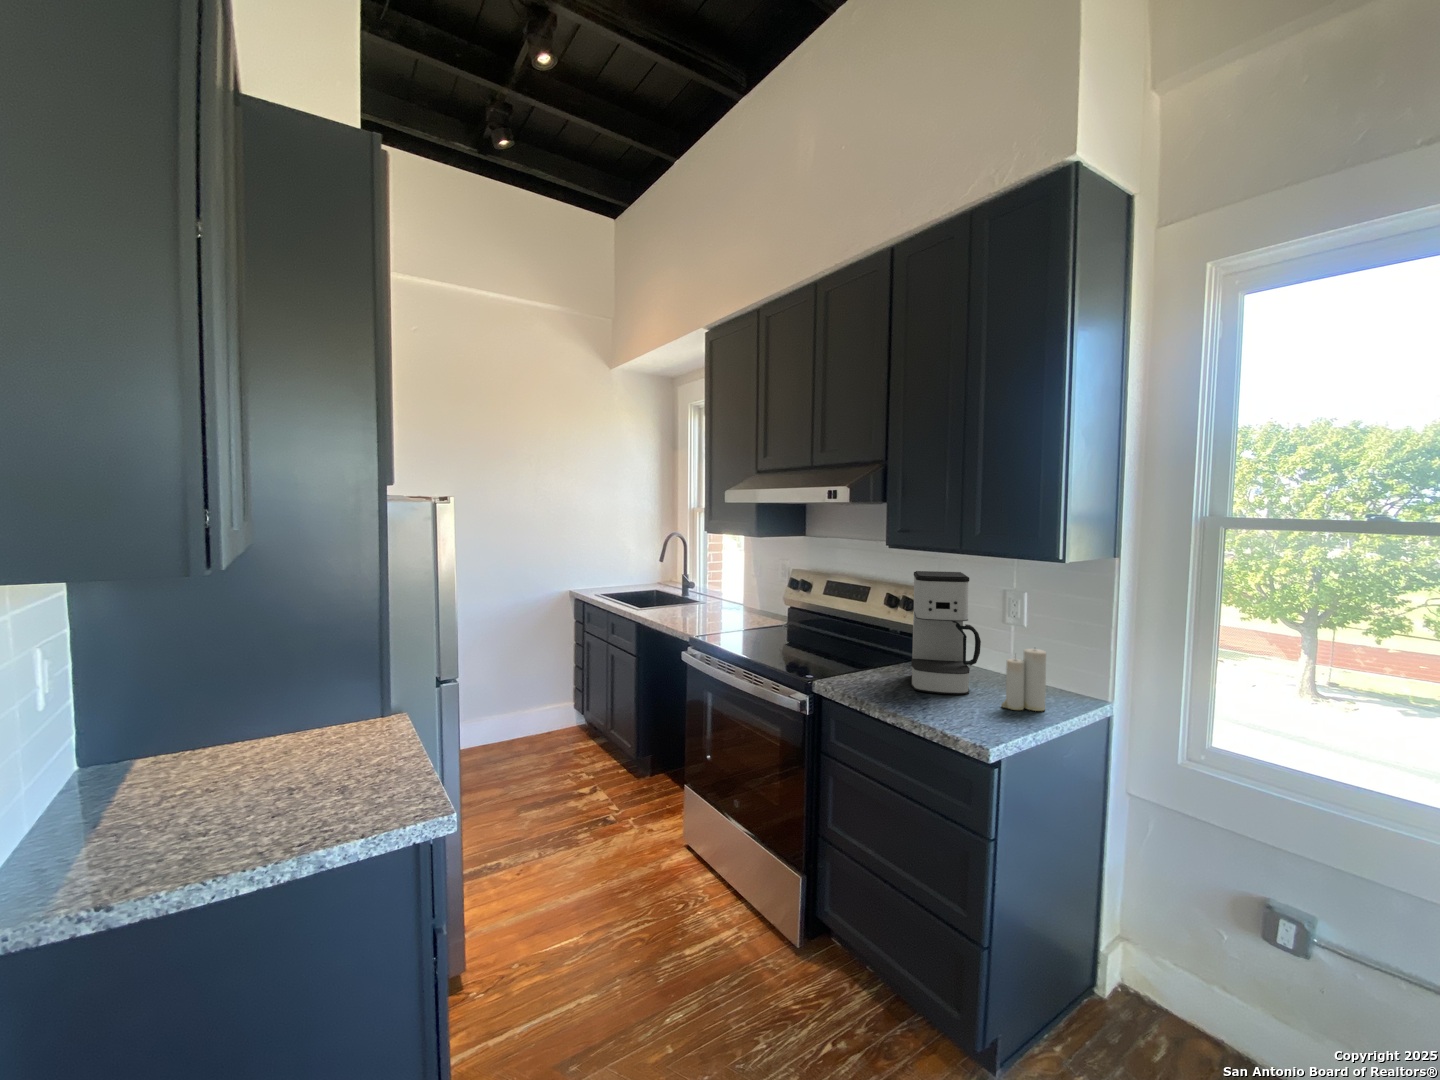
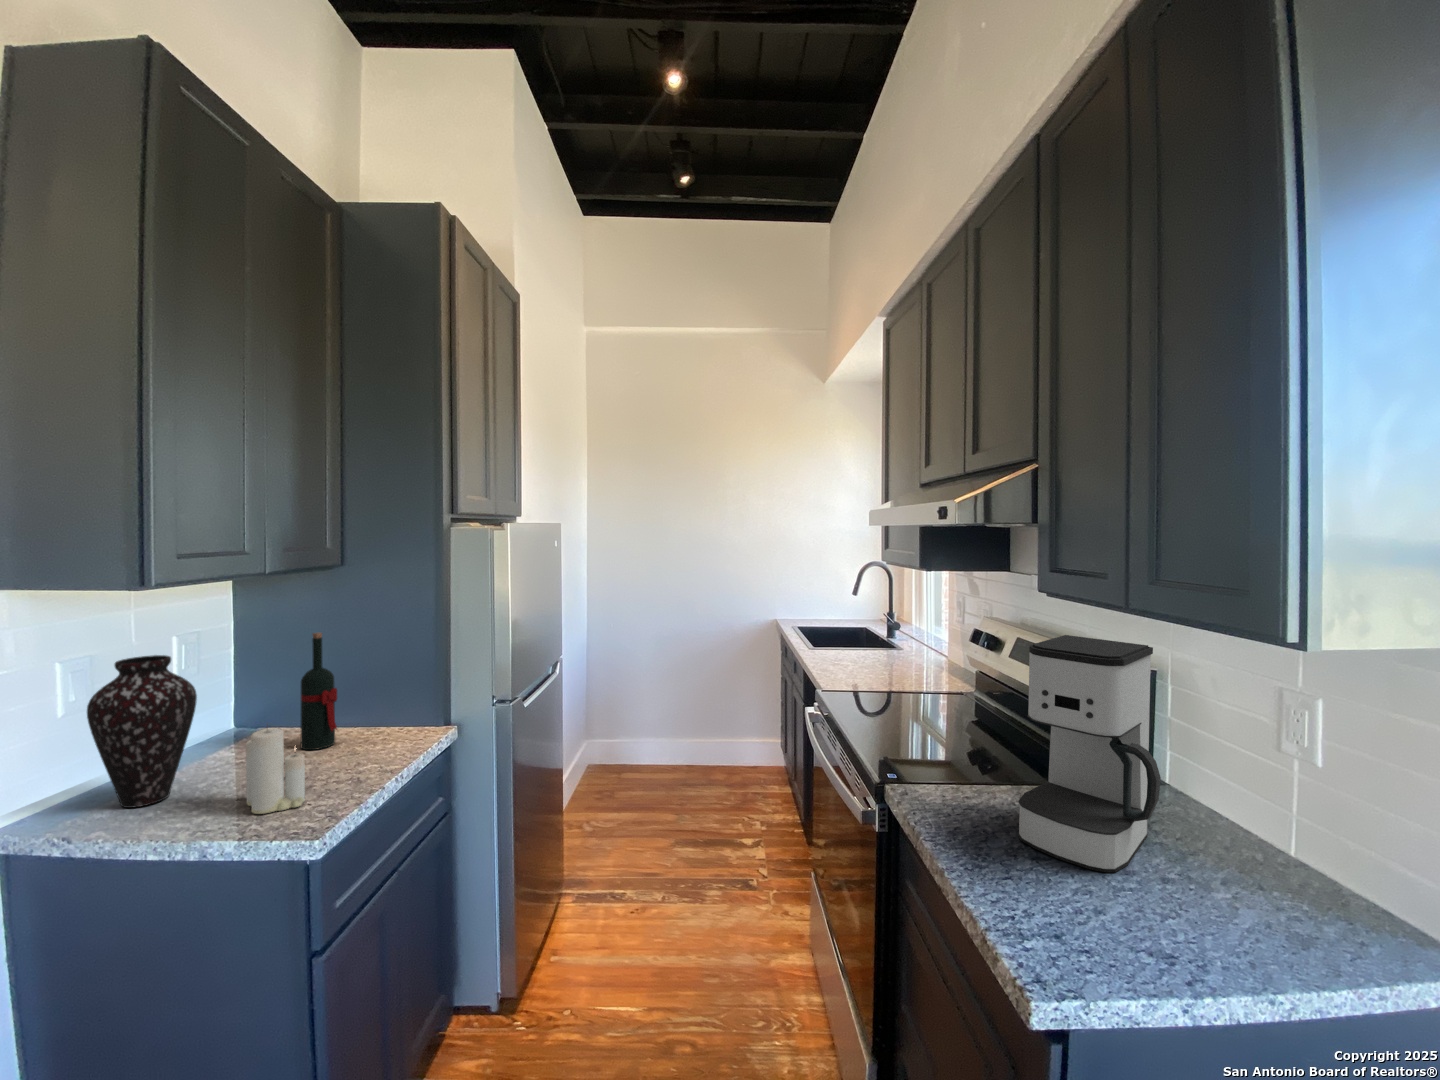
wine bottle: none [245,631,300,768] -> present [301,633,337,750]
candle: present [1001,649,1046,711] -> present [246,728,305,814]
vase: none [60,667,205,862] -> present [87,655,197,808]

